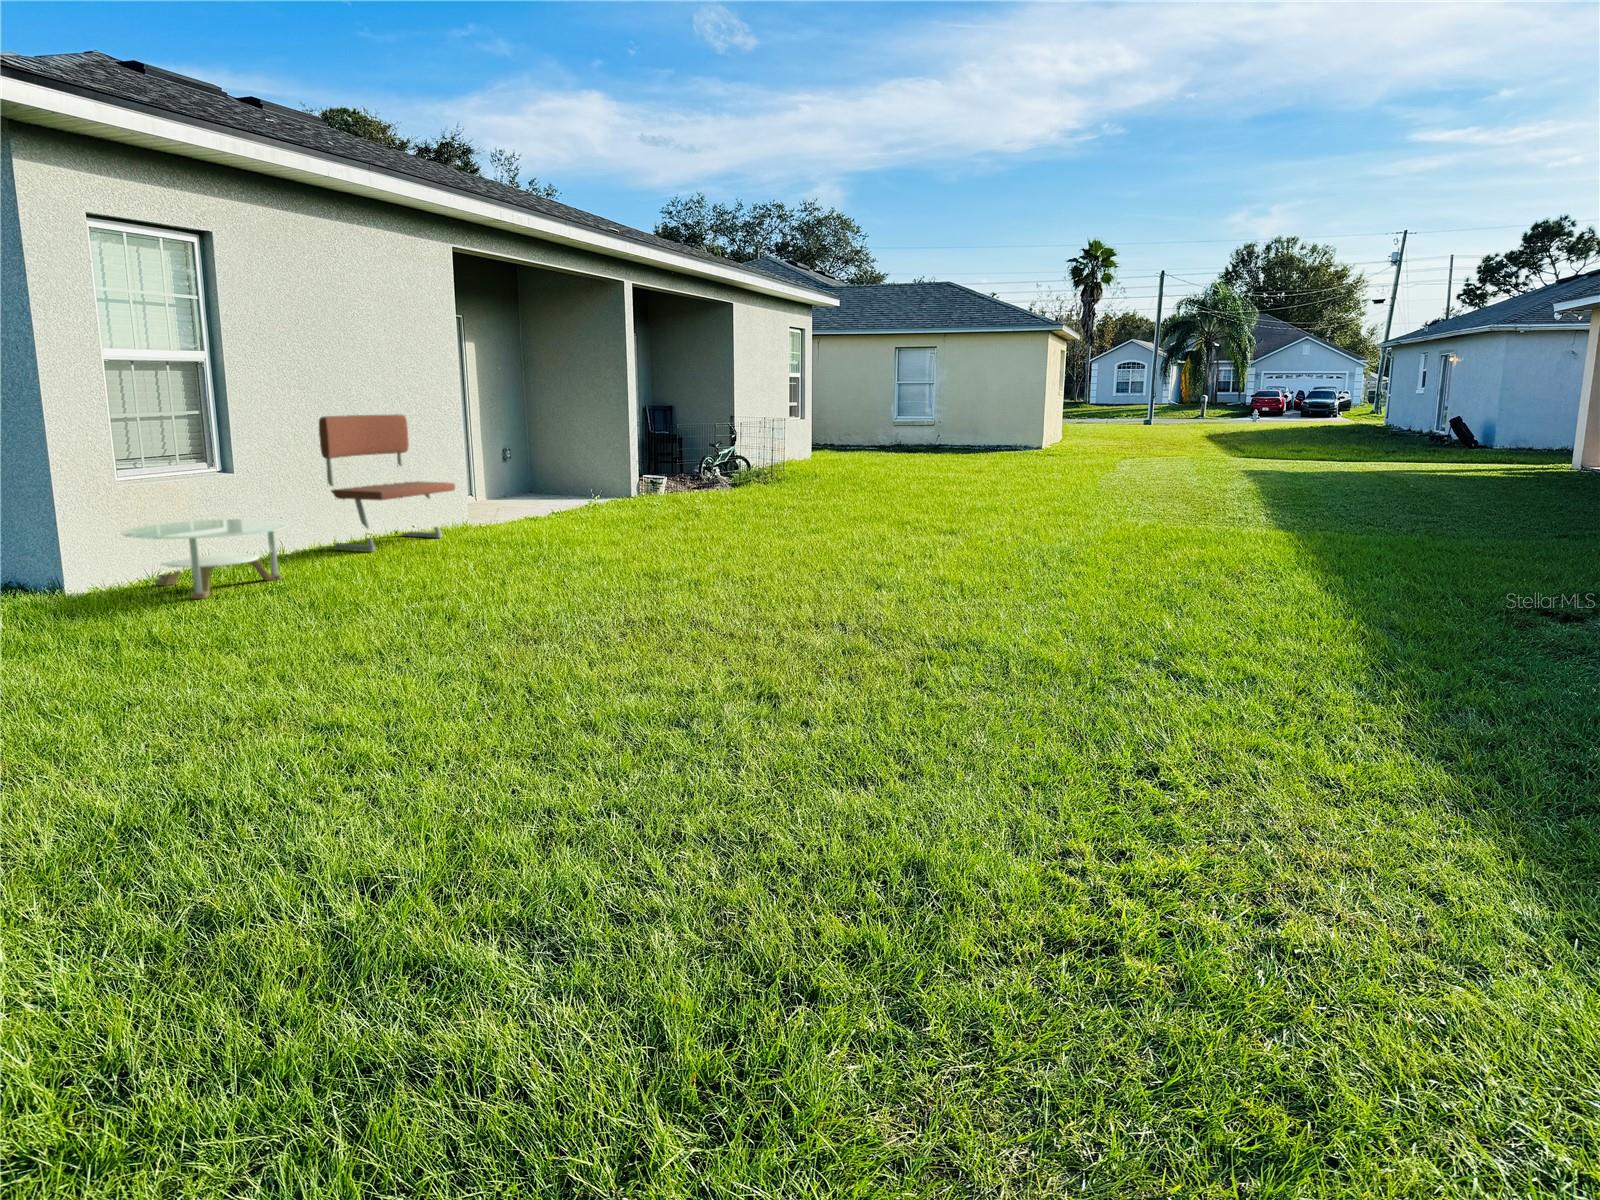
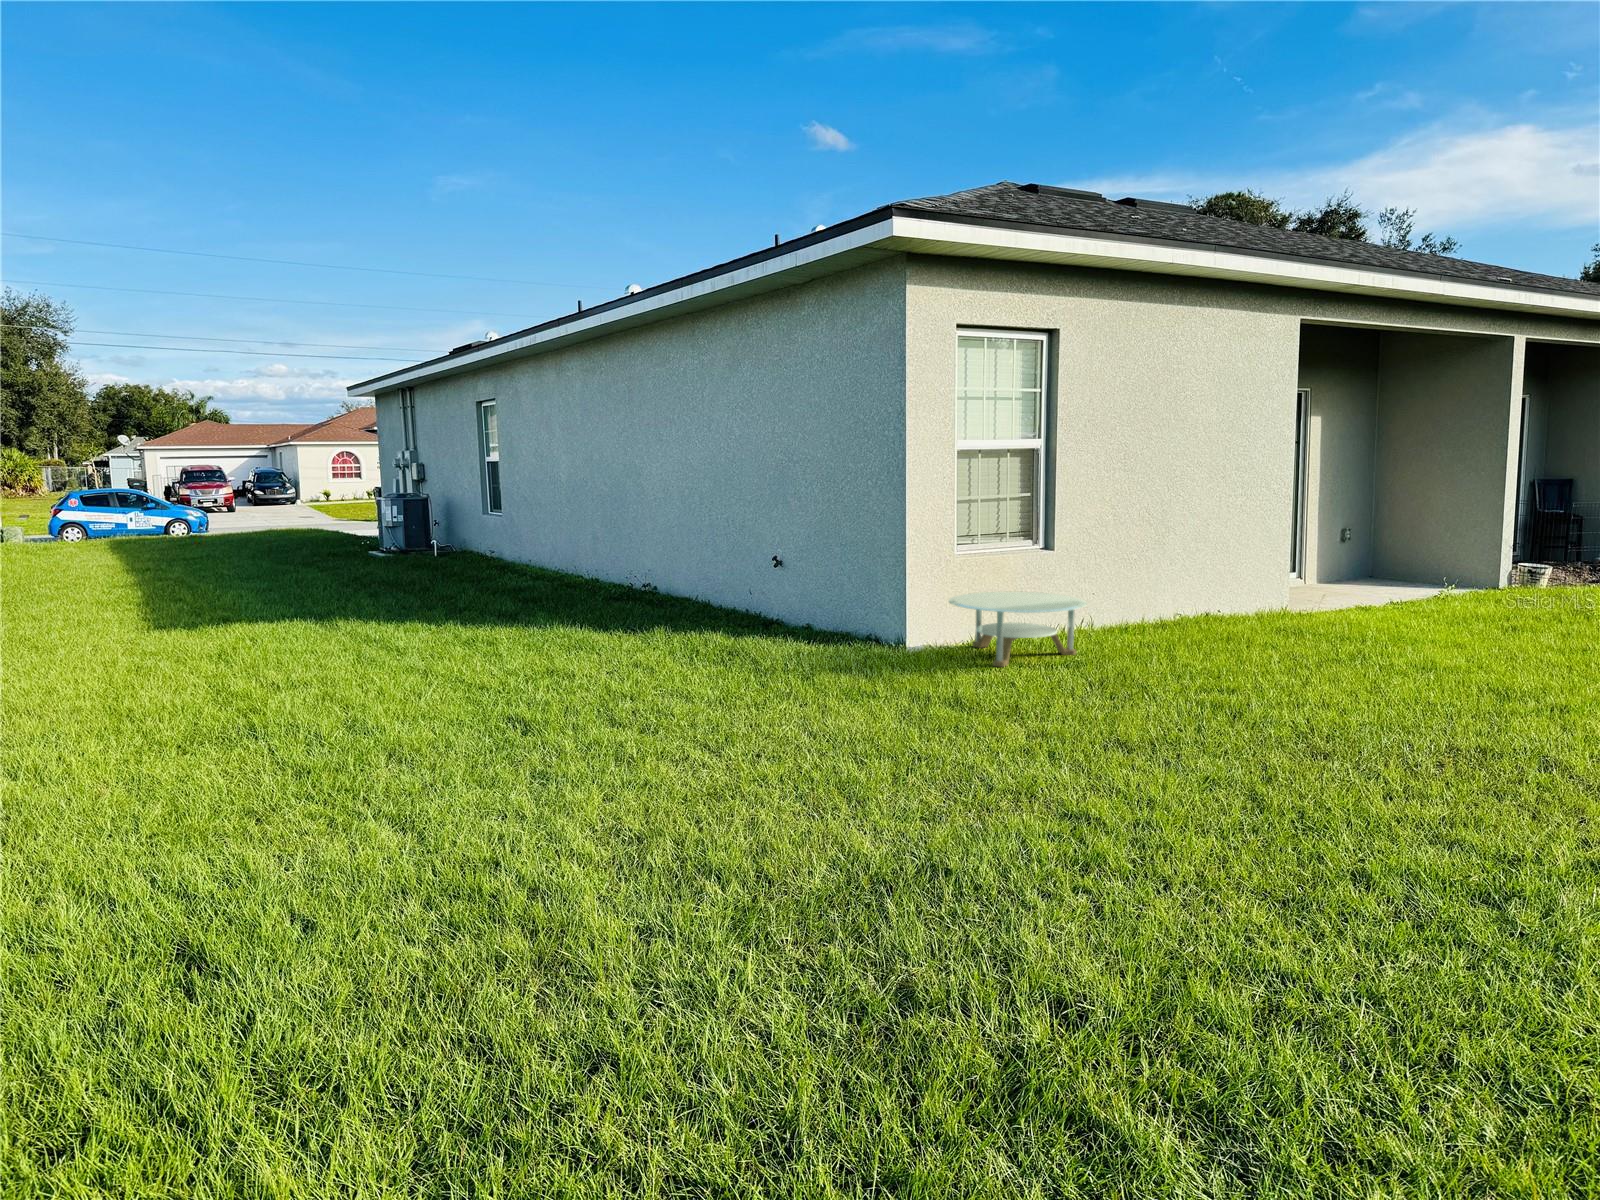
bench: present [319,414,455,551] -> none [1132,494,1269,633]

